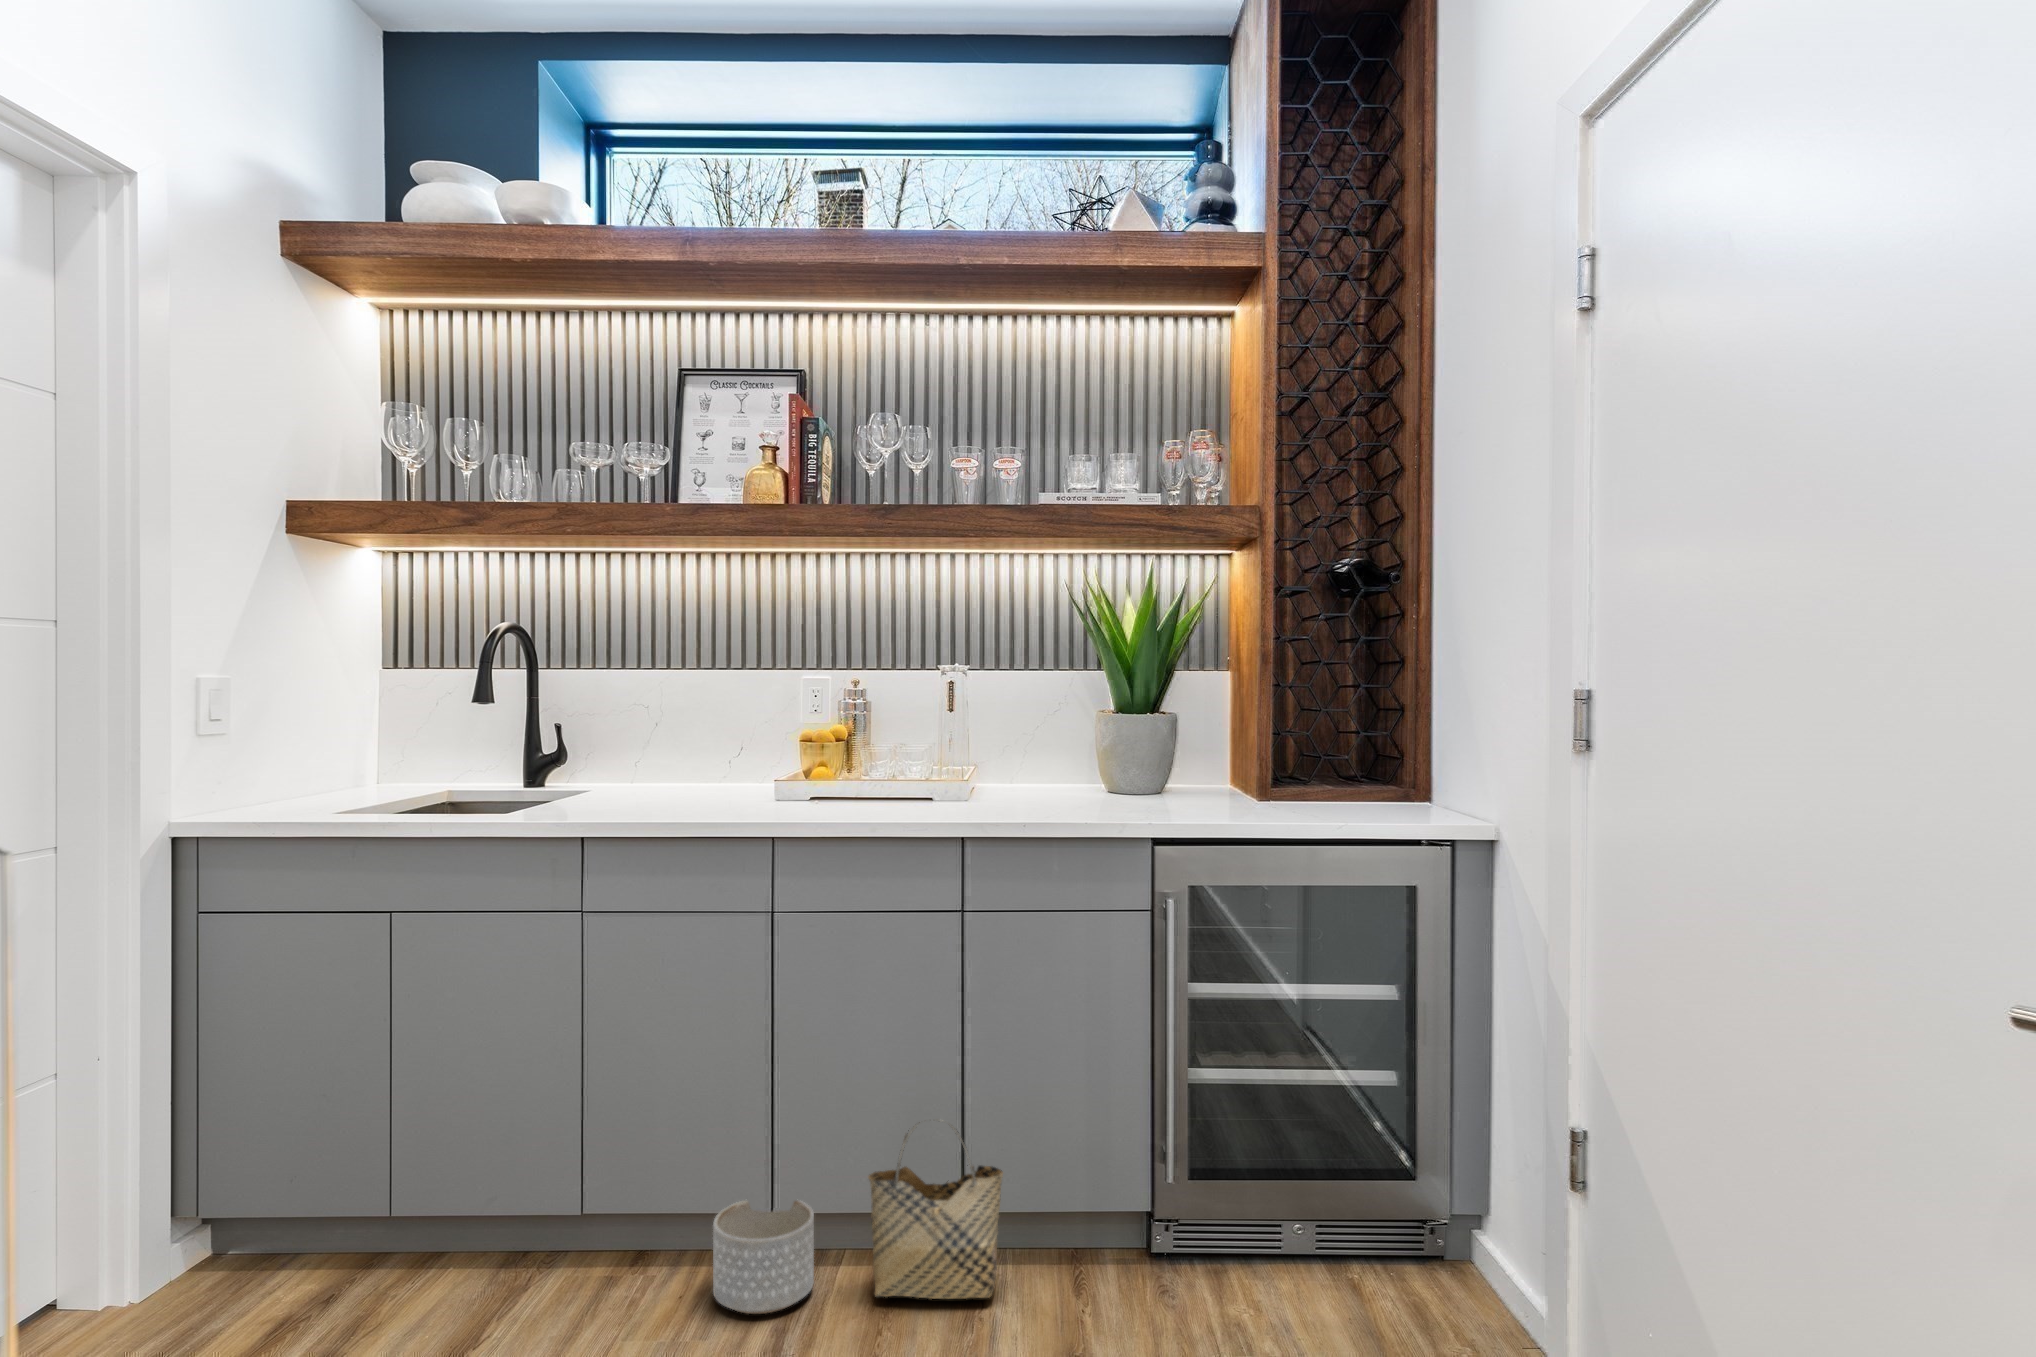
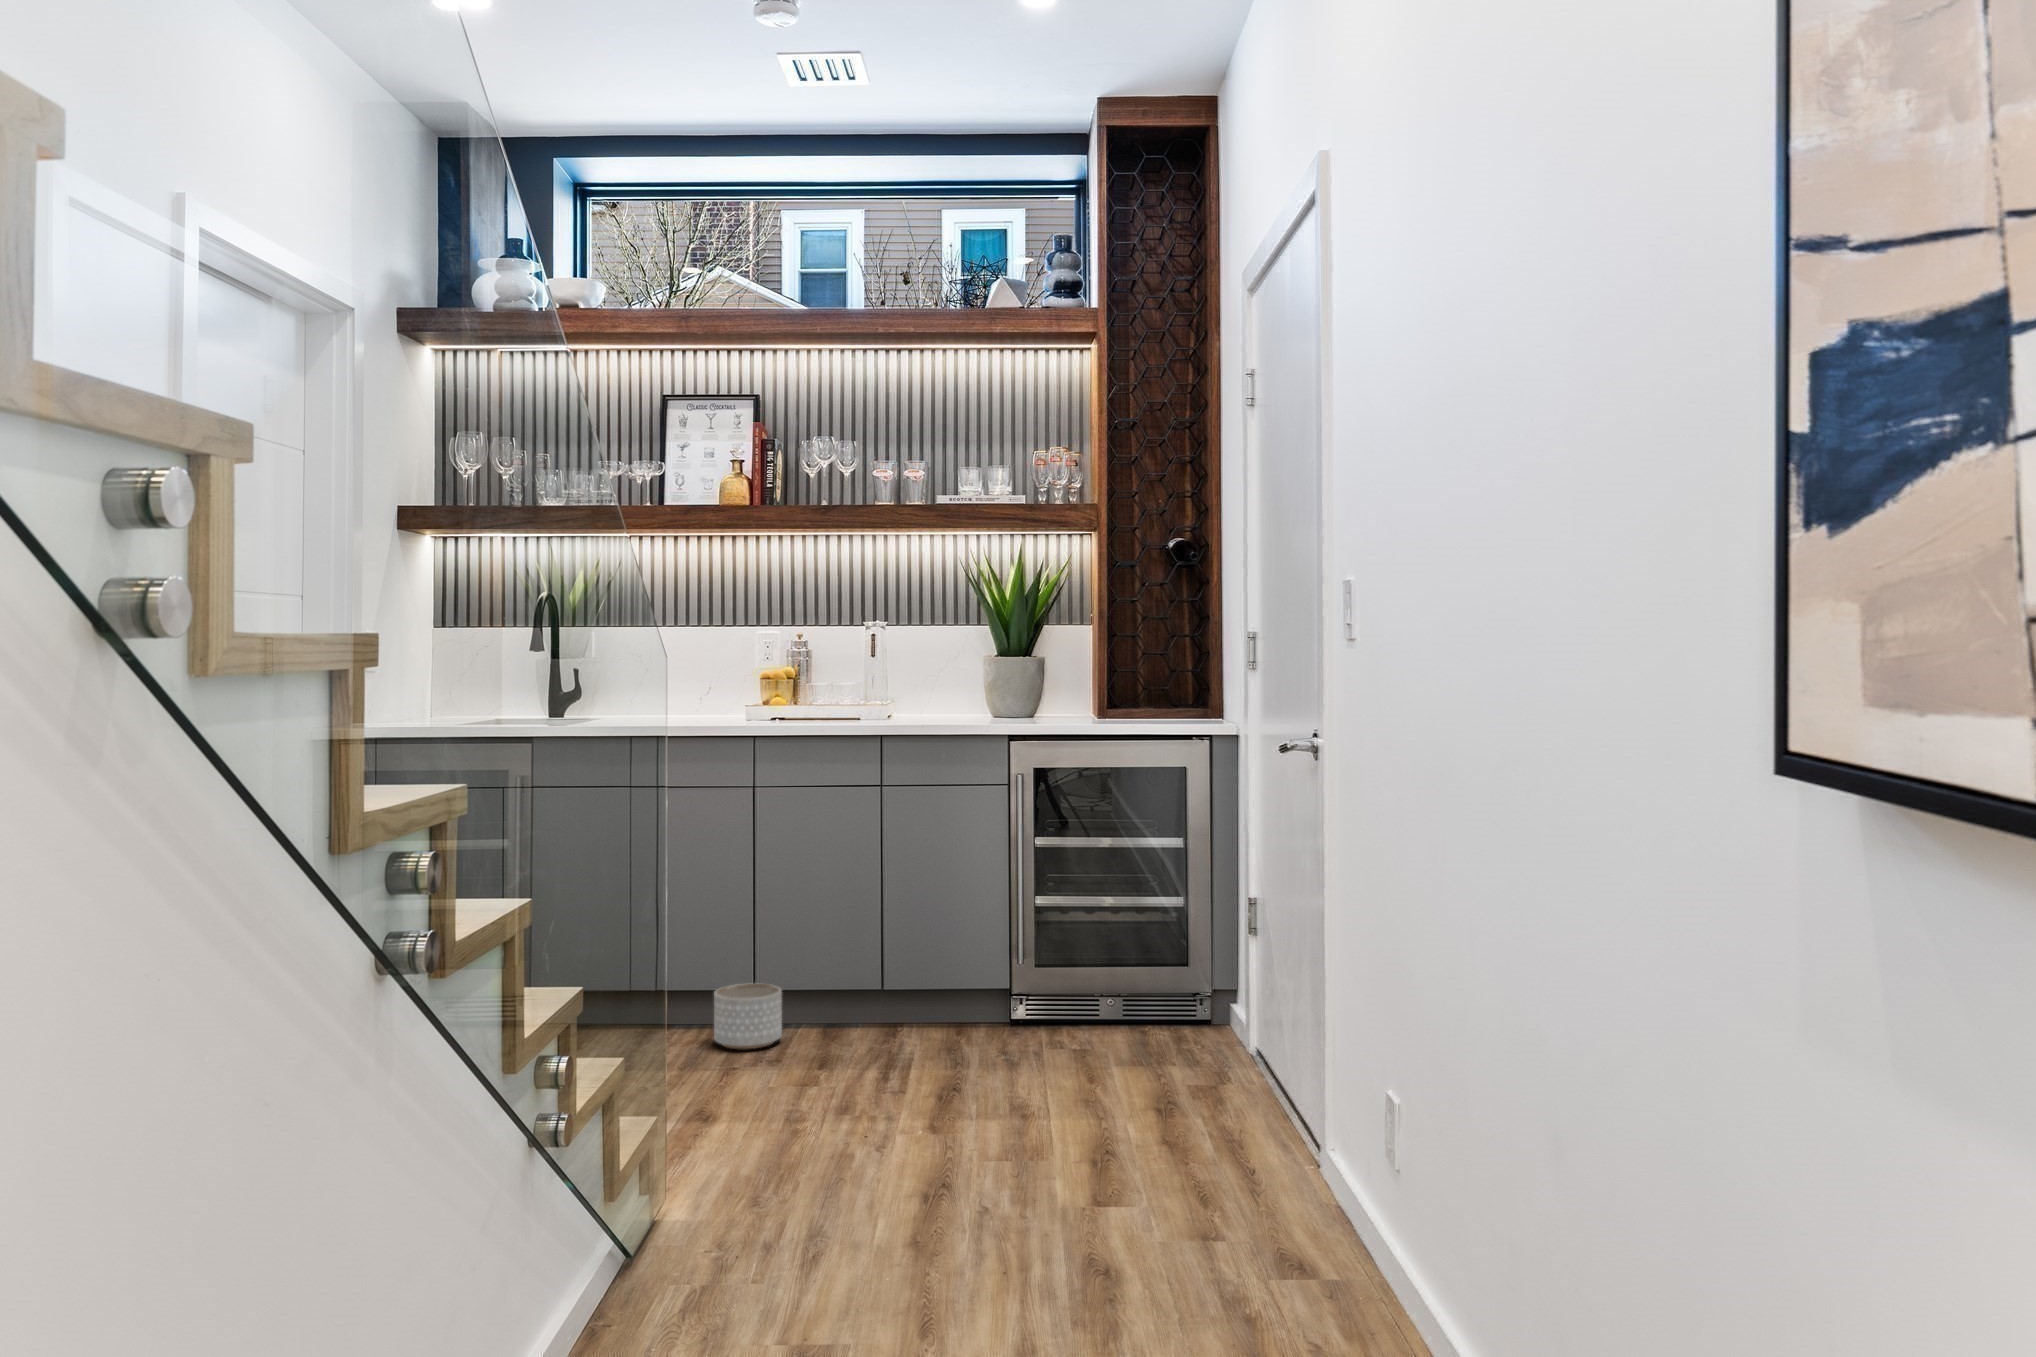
woven basket: present [868,1122,1003,1299] -> none [818,913,910,1040]

